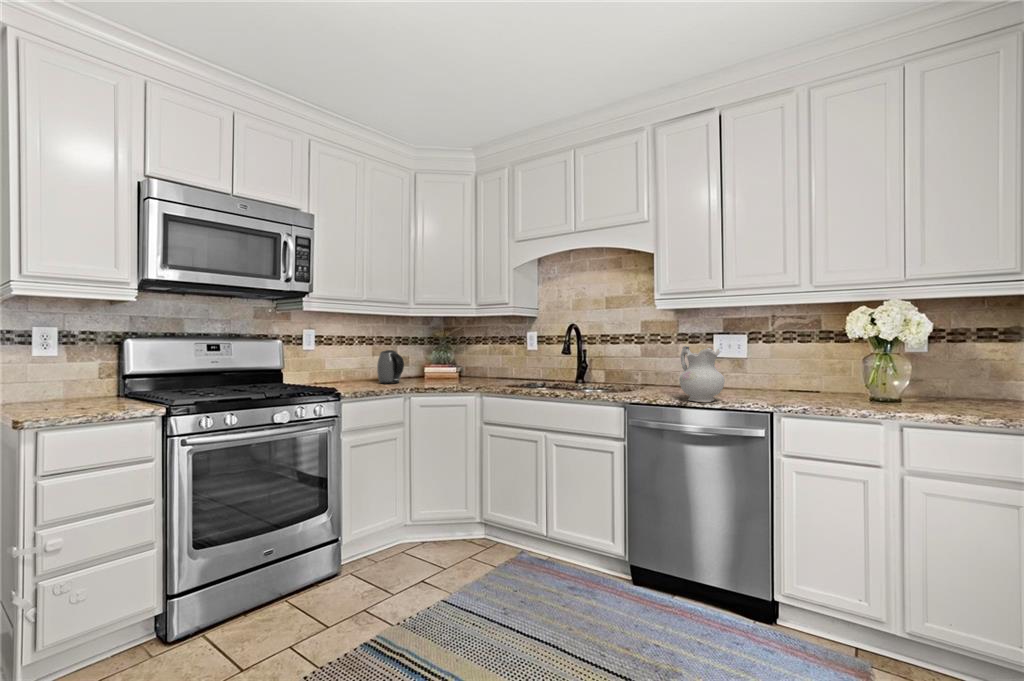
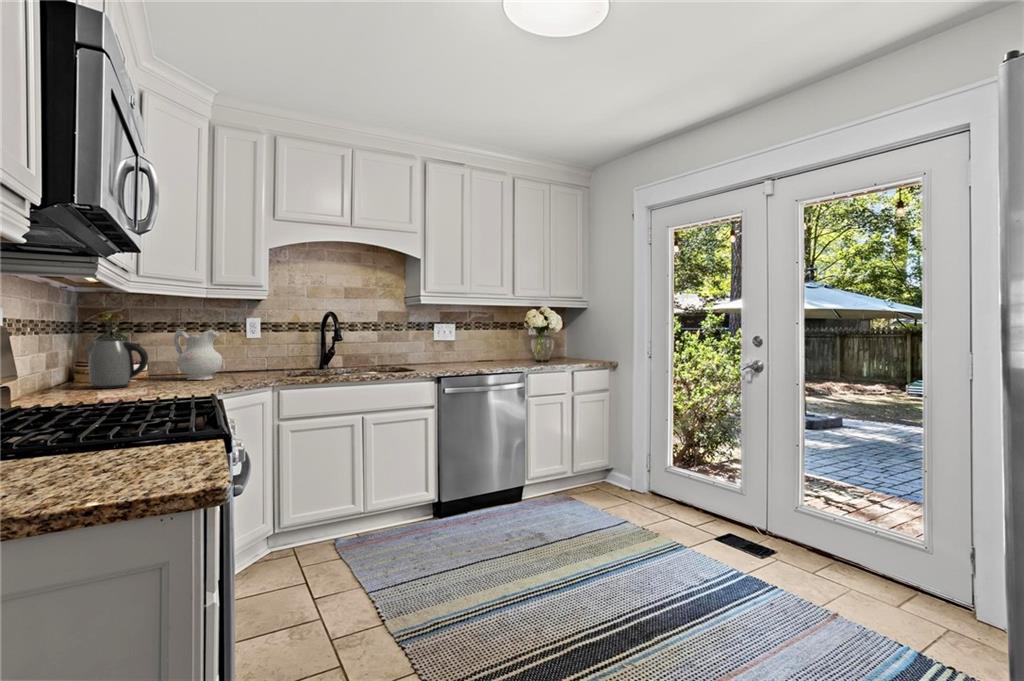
ceramic pitcher: present [679,346,724,402] -> present [174,329,222,380]

